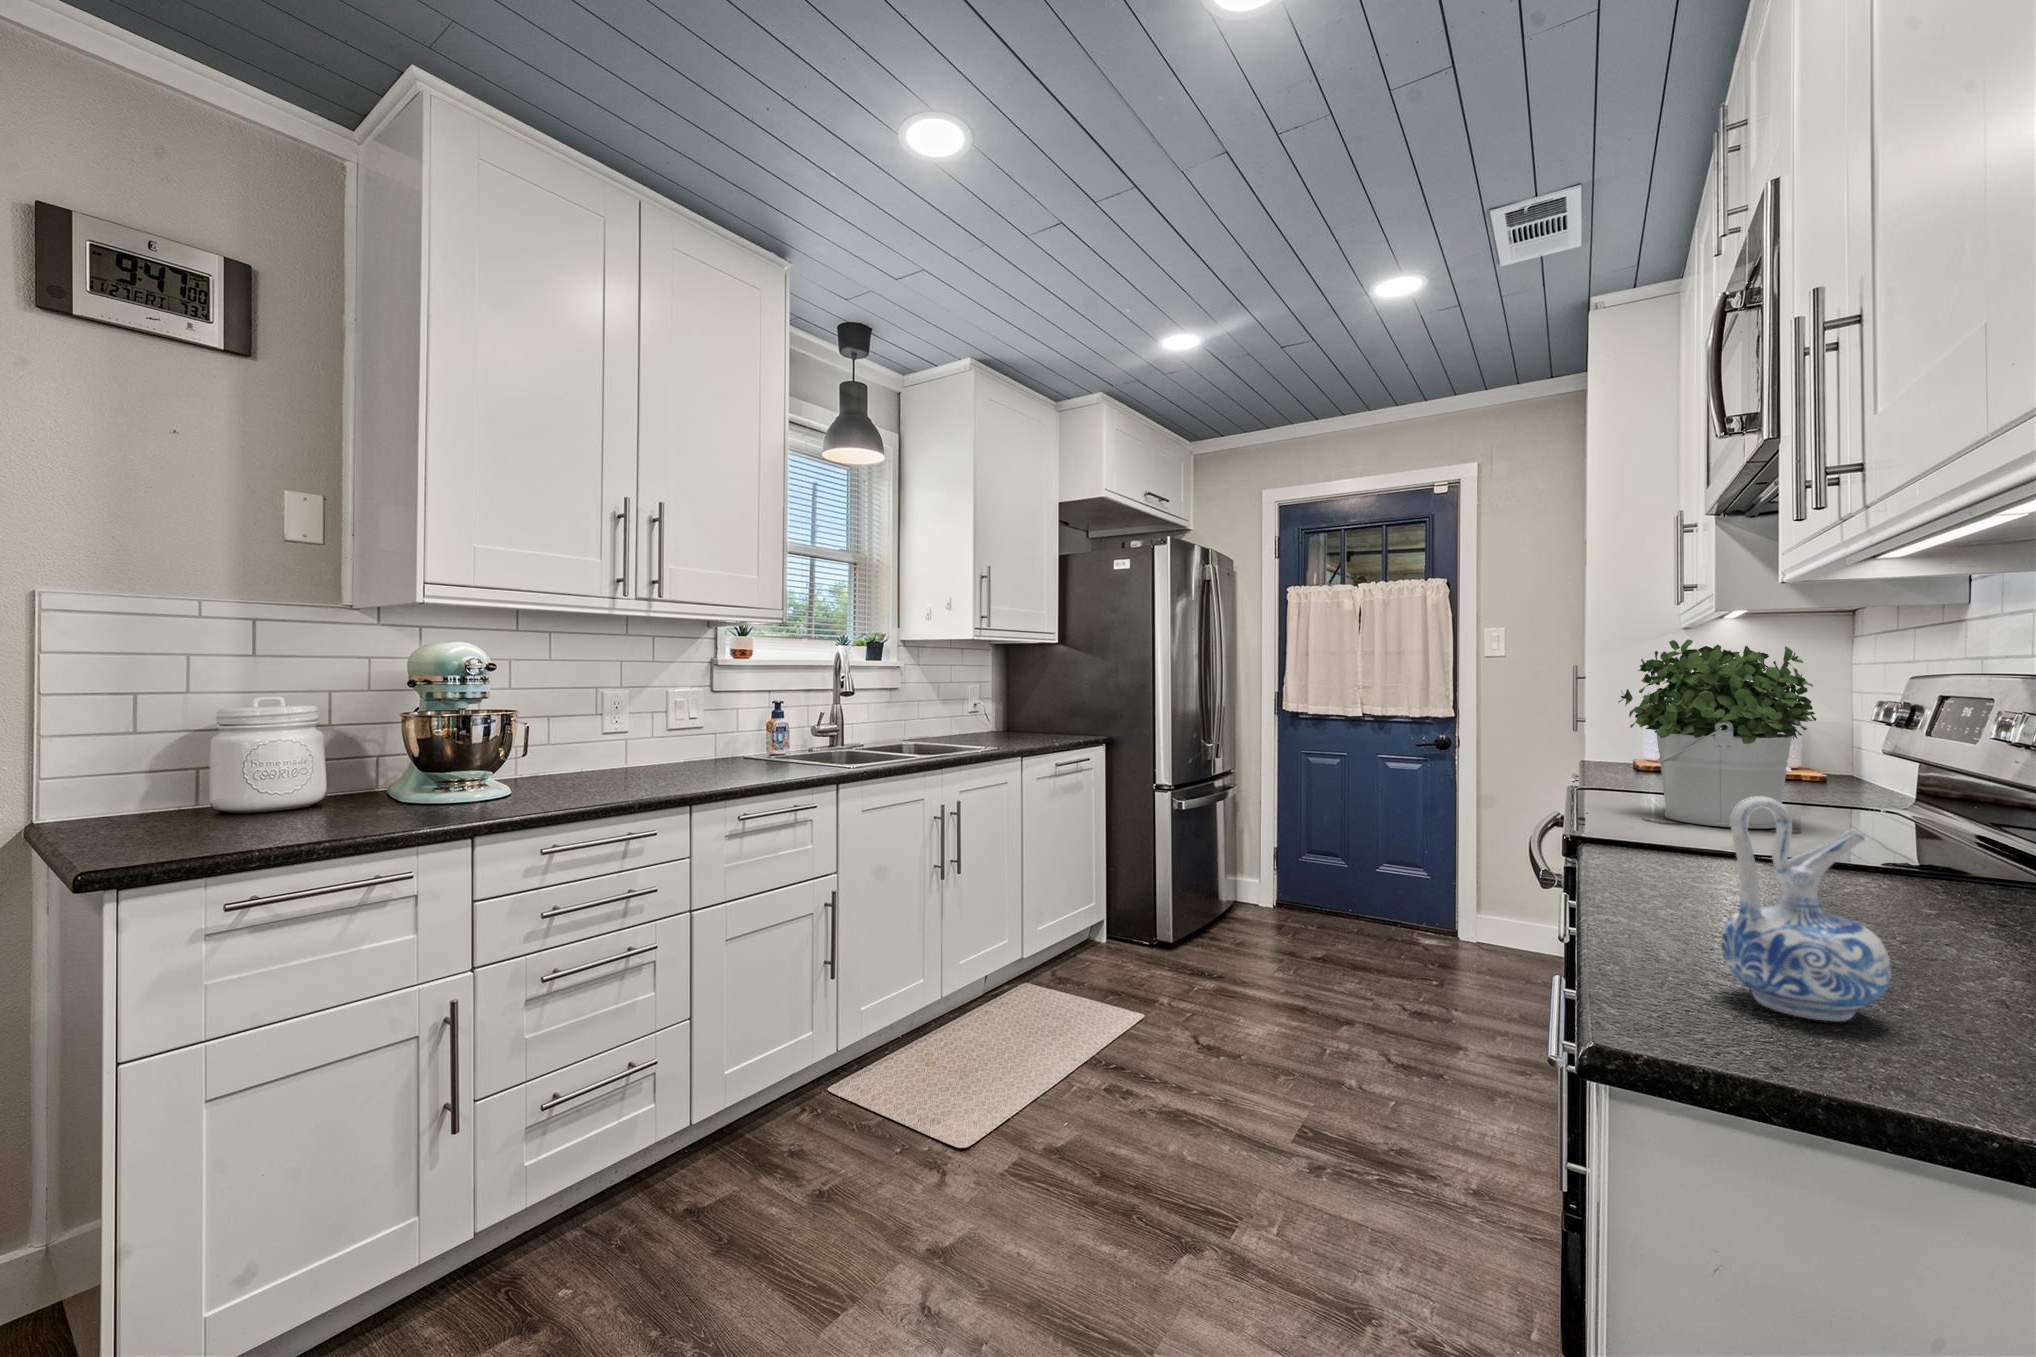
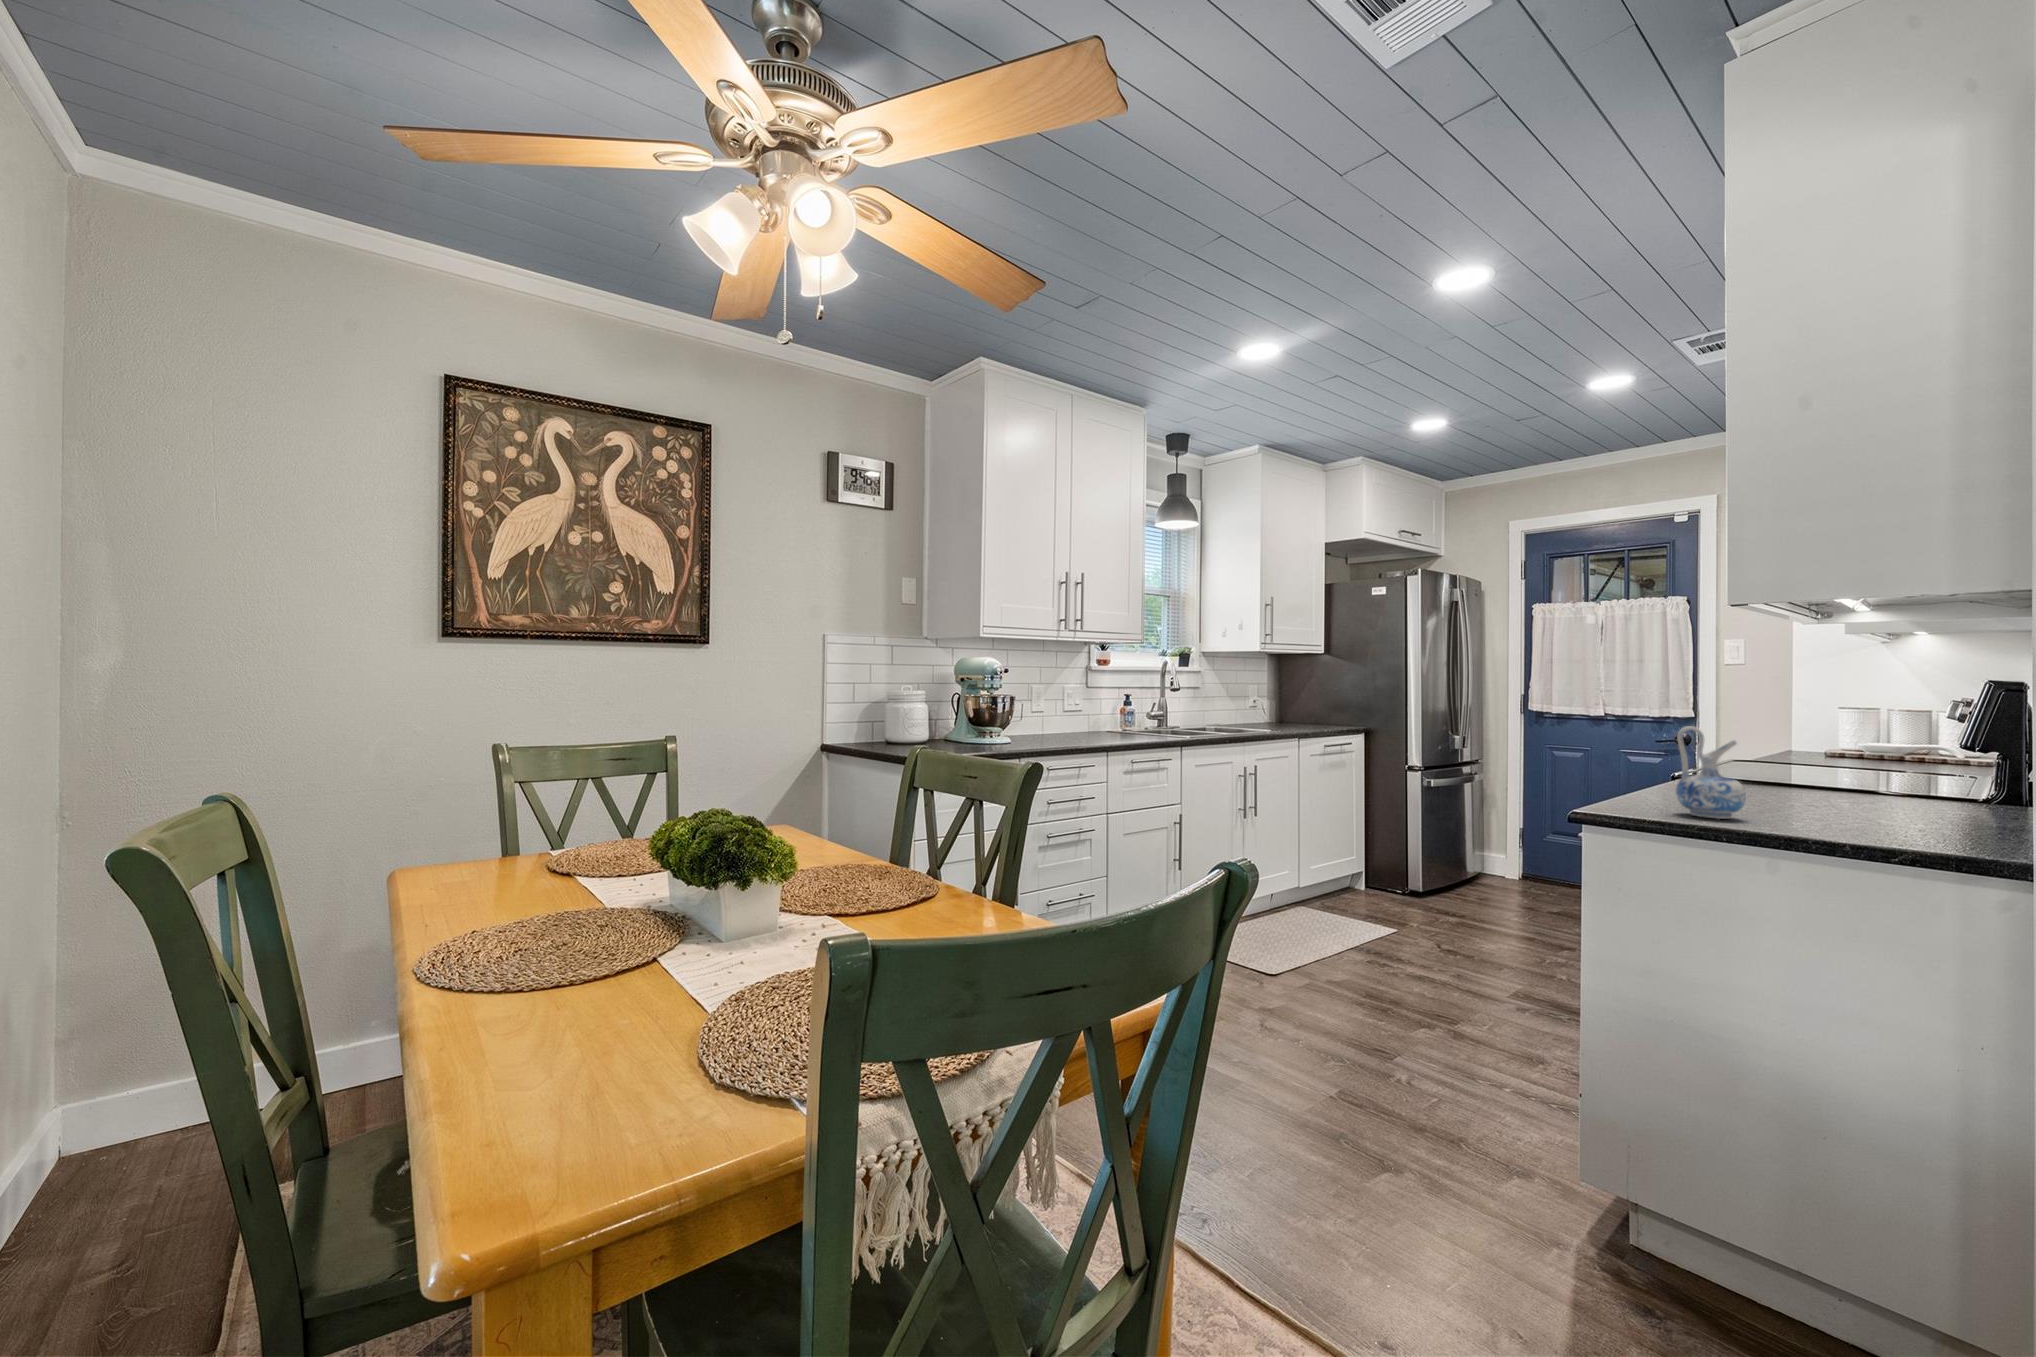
potted plant: present [1618,639,1816,829] -> none [1752,654,1896,781]

